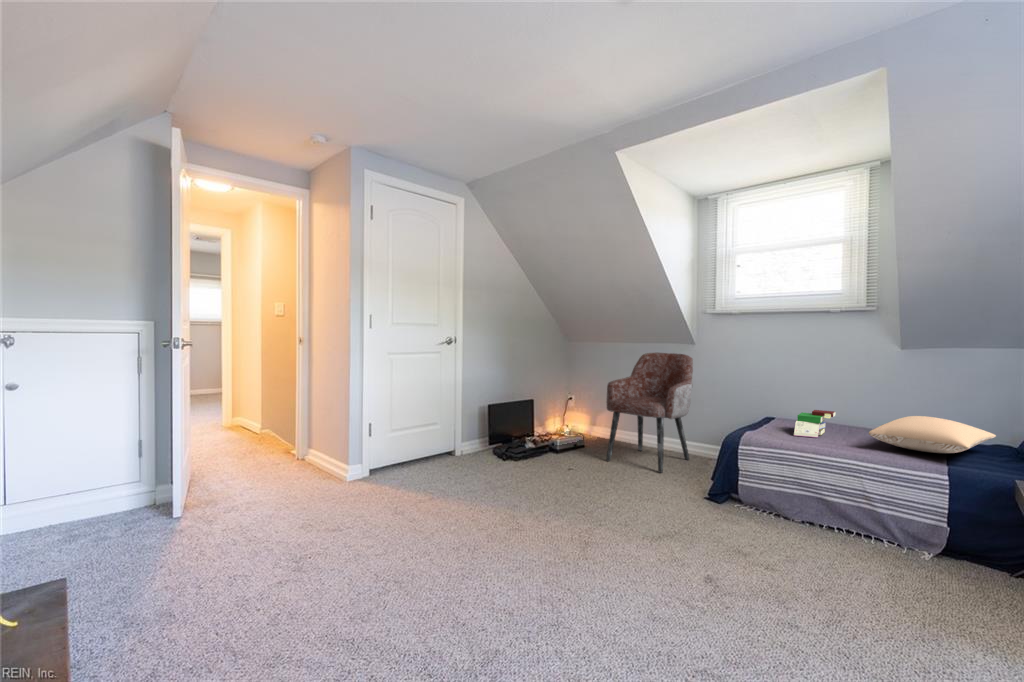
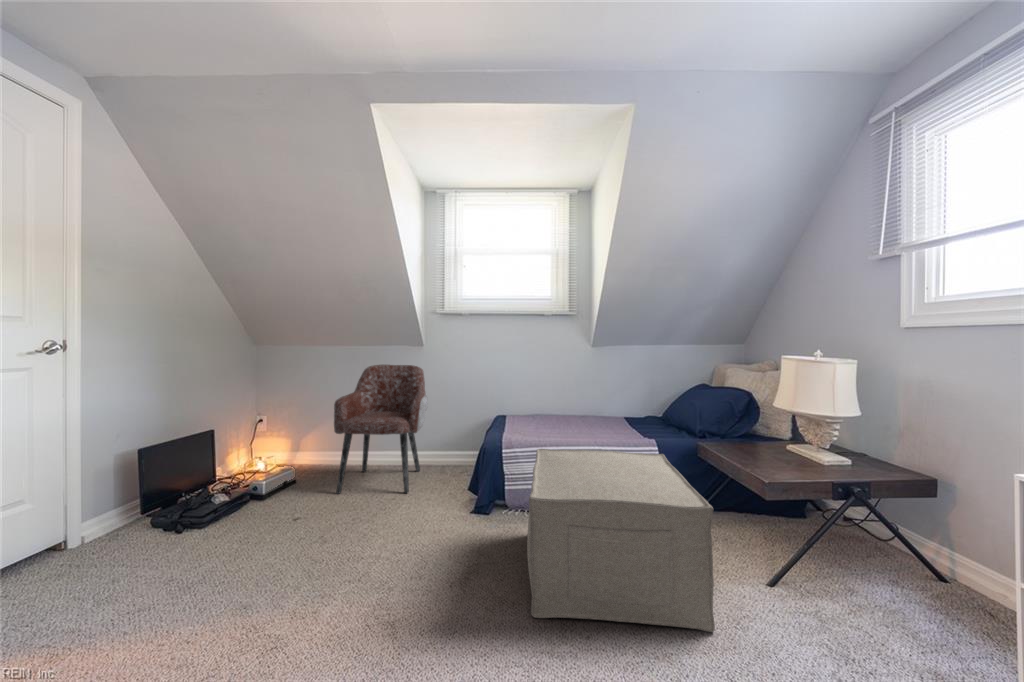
book: present [794,410,835,438] -> none [534,408,561,433]
pillow: present [869,416,996,453] -> none [596,405,663,432]
ottoman: none [674,444,902,635] -> present [527,449,715,632]

